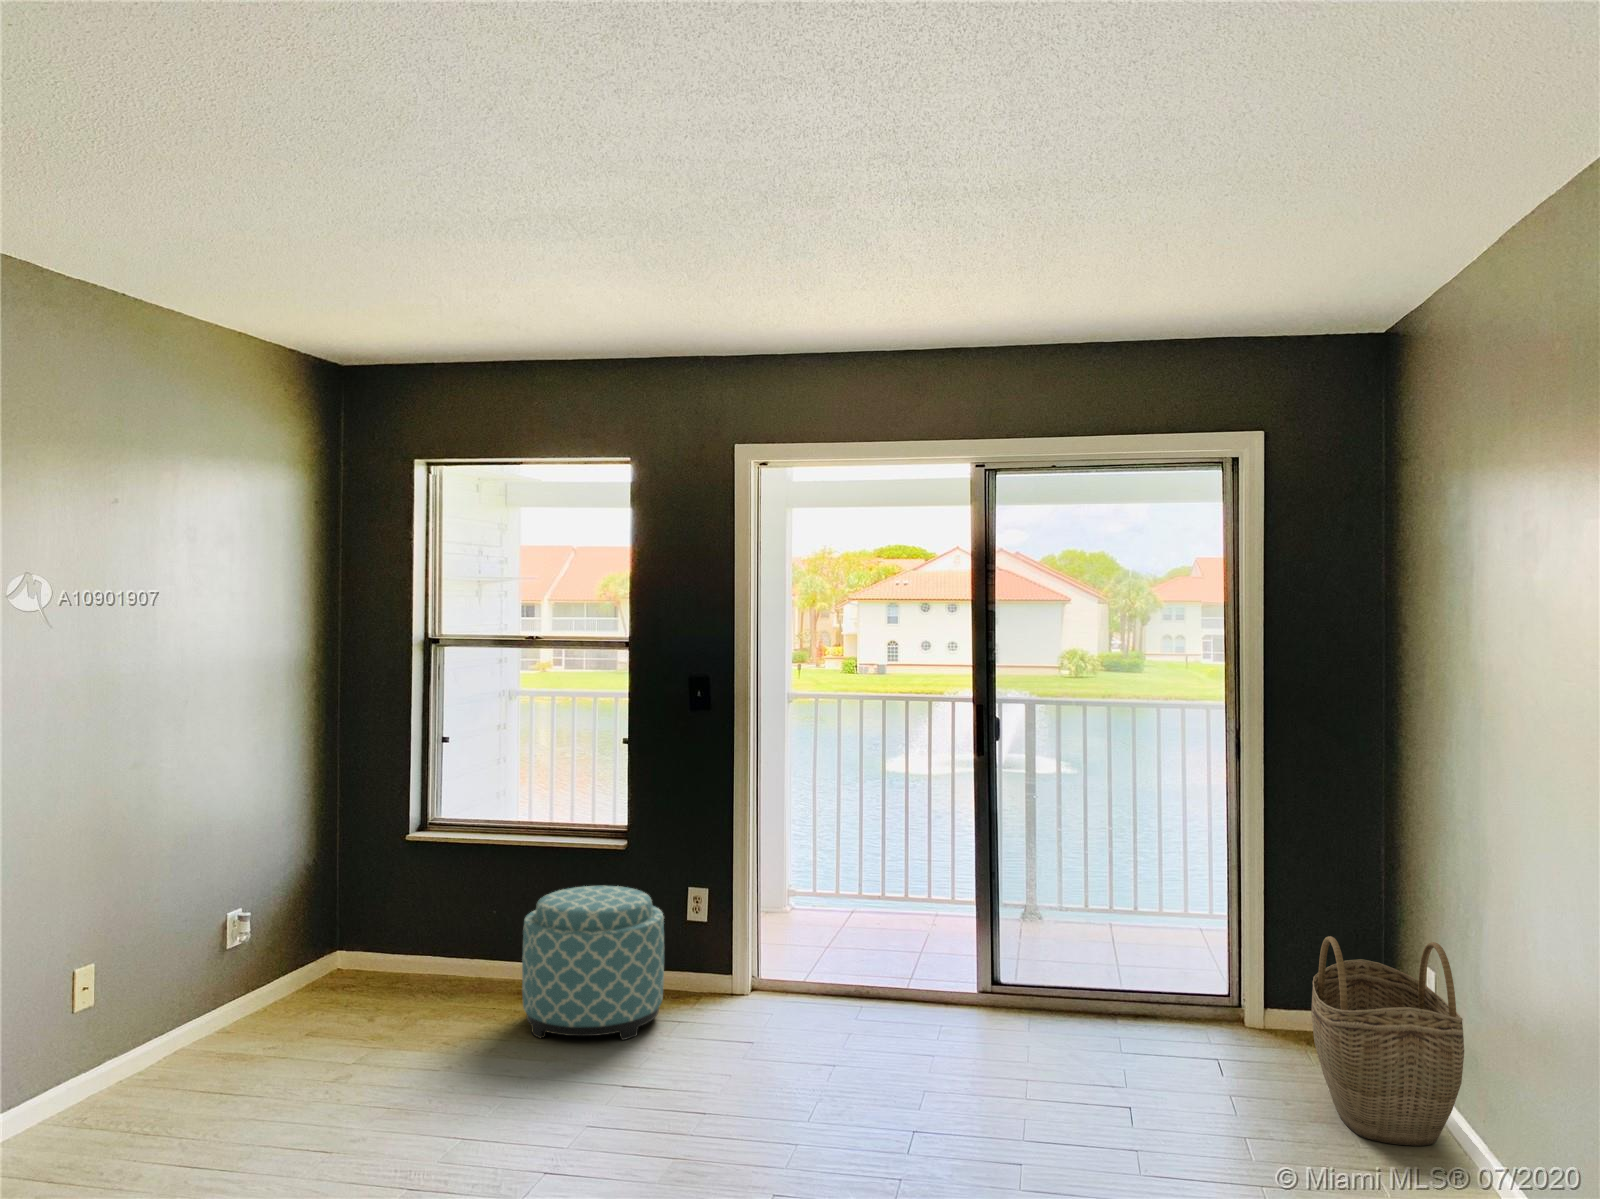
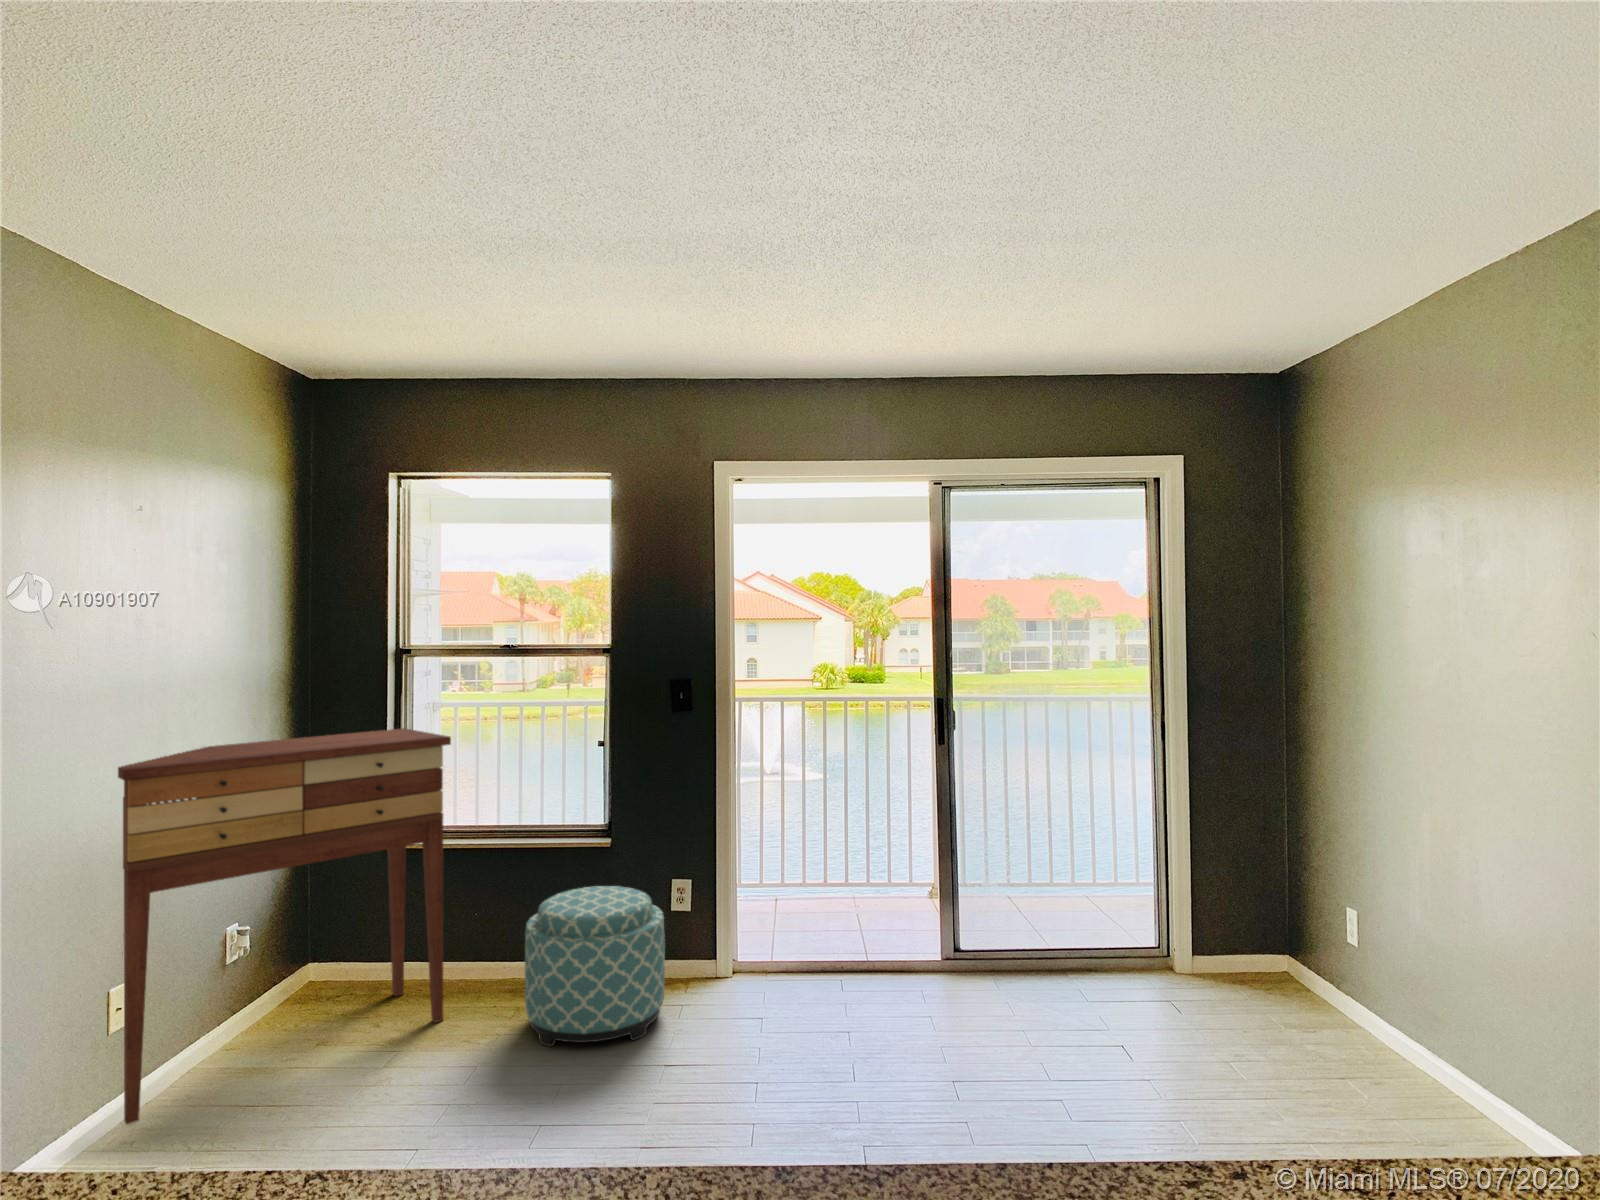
console table: none [140,718,460,1066] -> present [118,728,451,1124]
woven basket: present [1311,936,1464,1146] -> none [1268,899,1418,1082]

